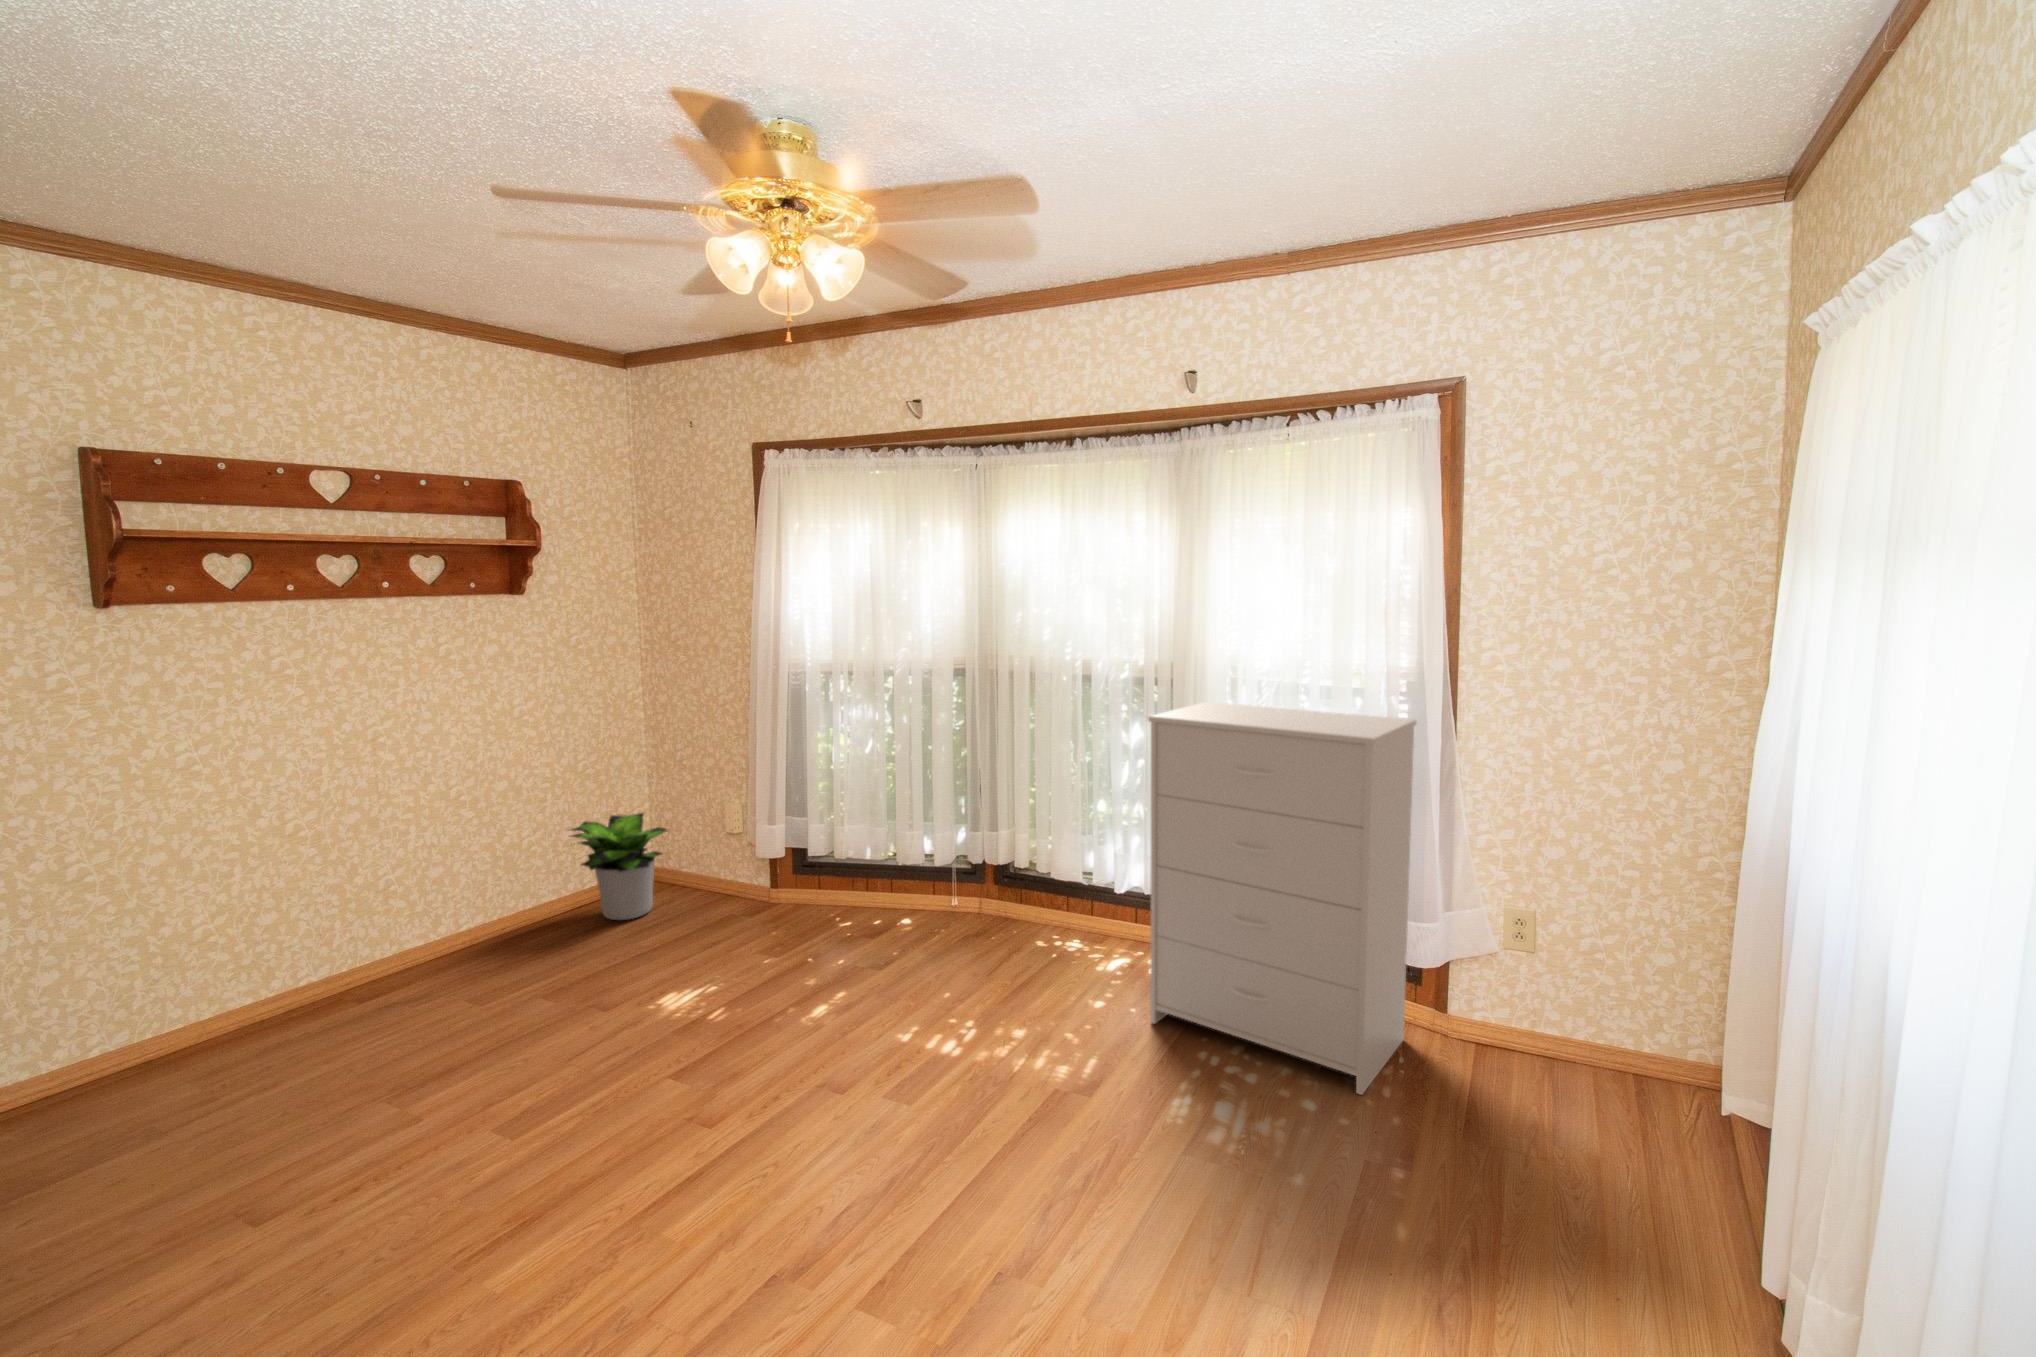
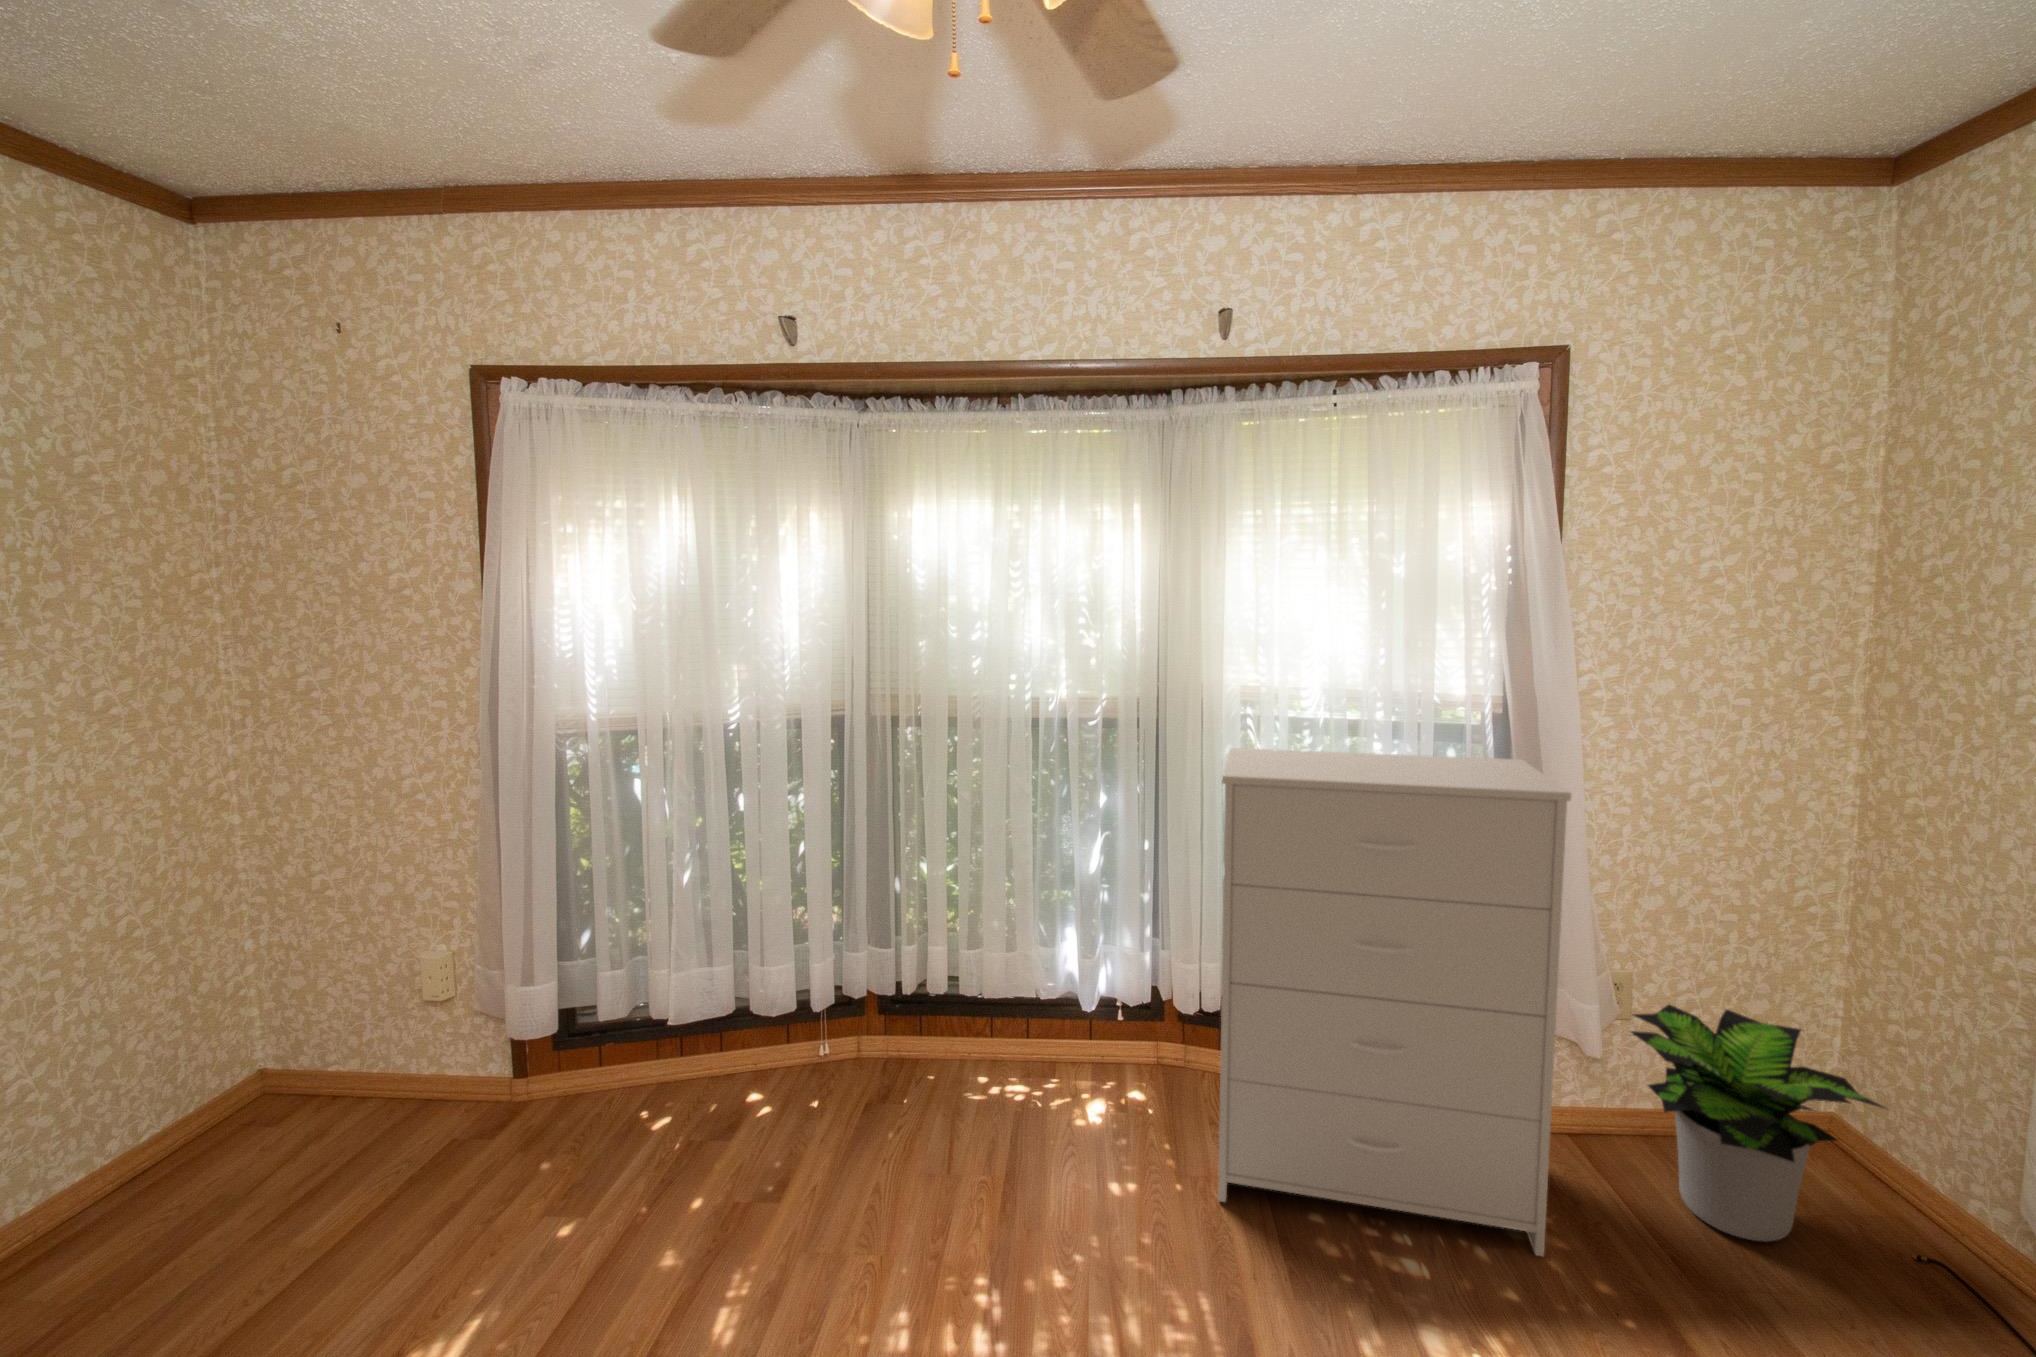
potted plant: present [569,813,667,920] -> present [1631,1004,1885,1242]

